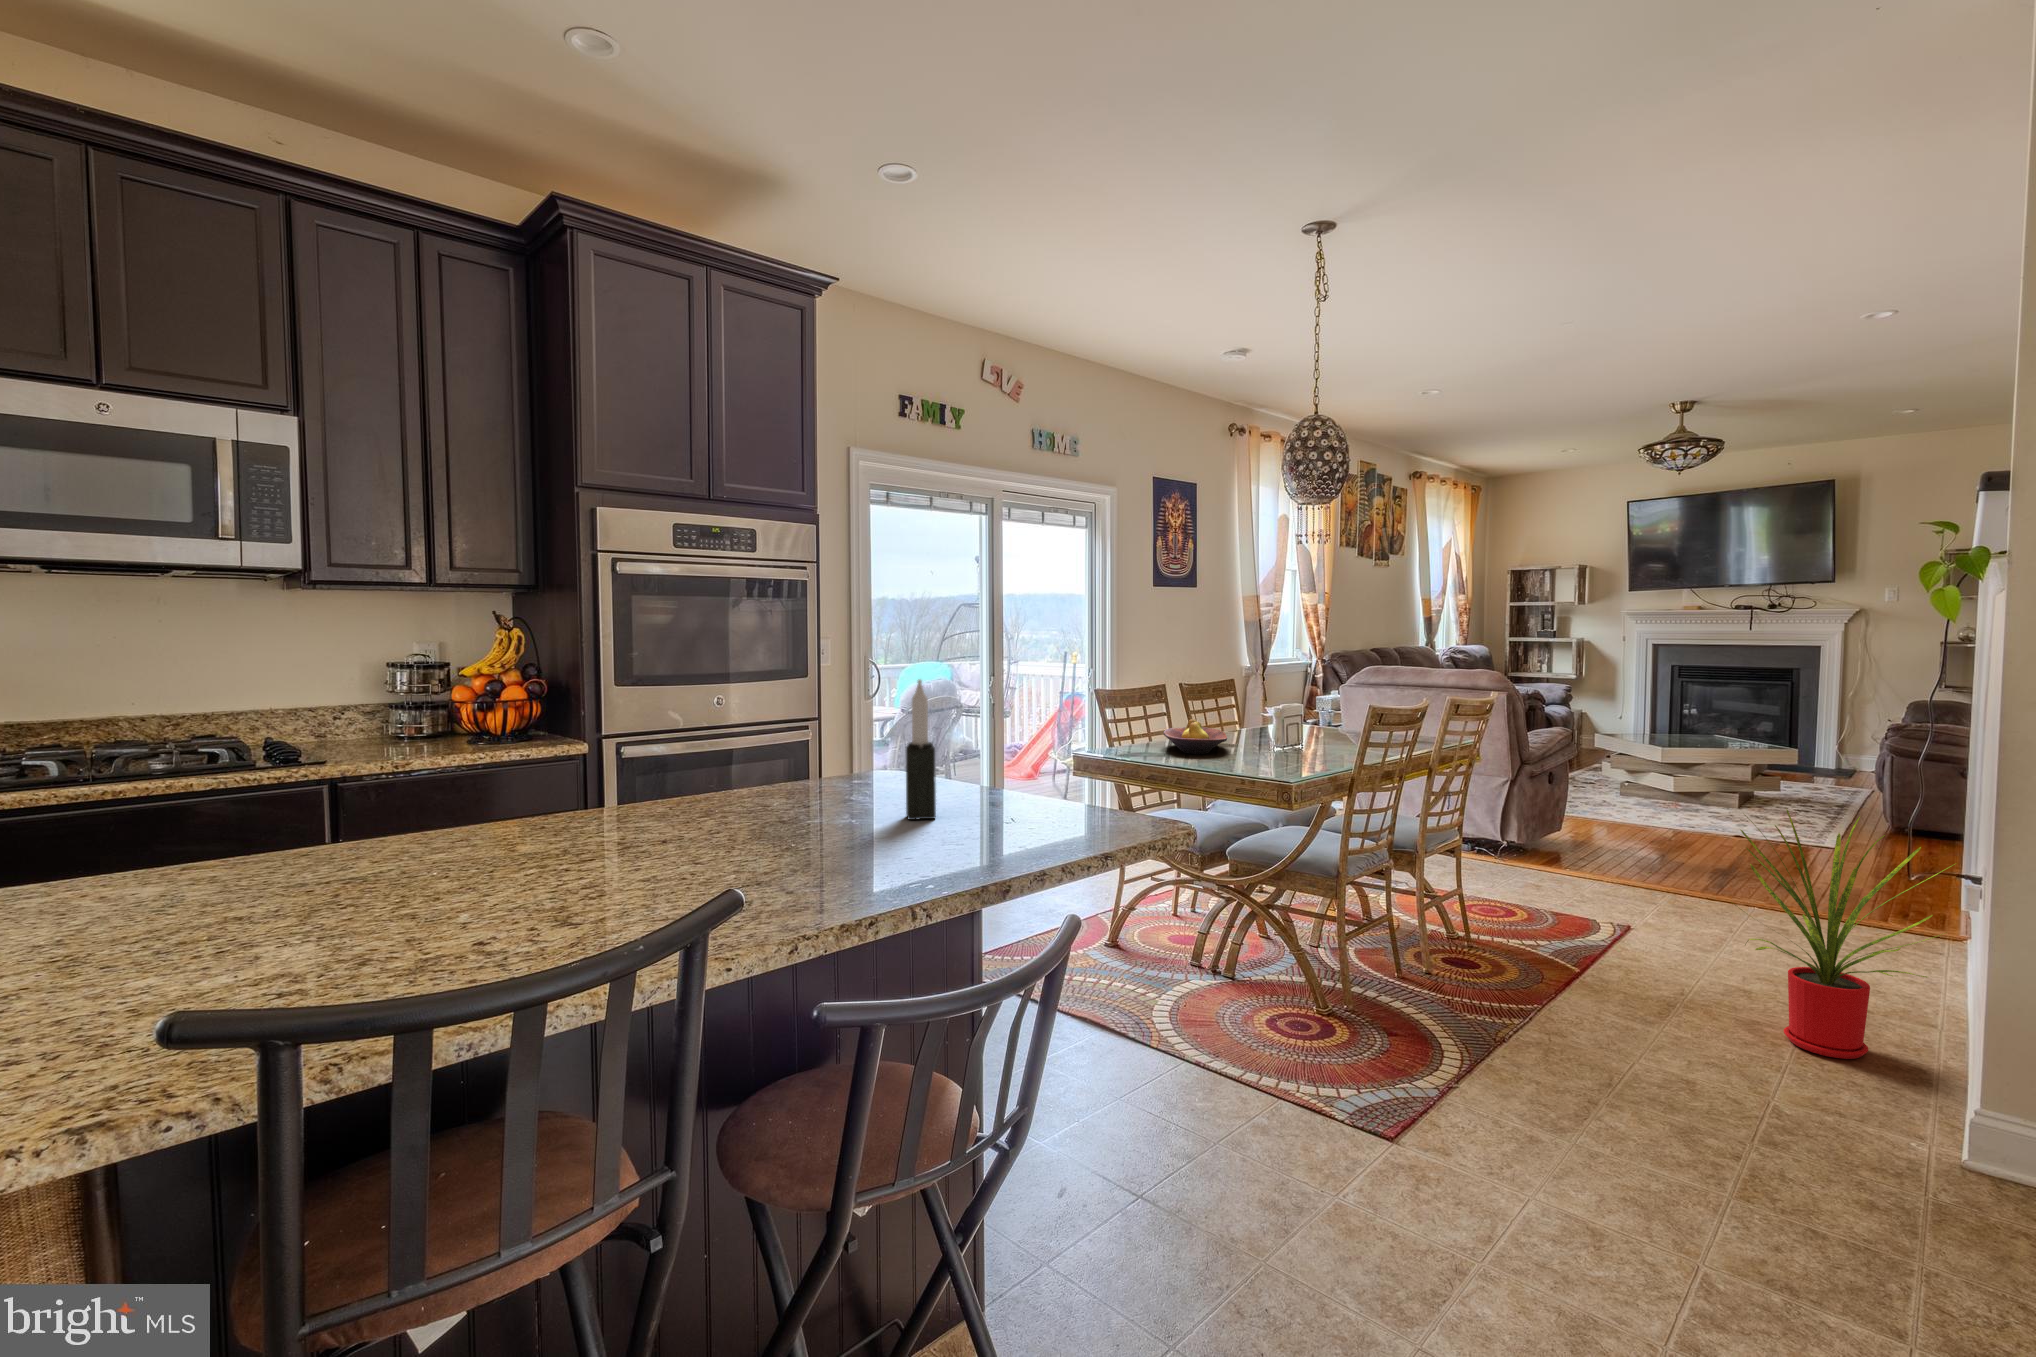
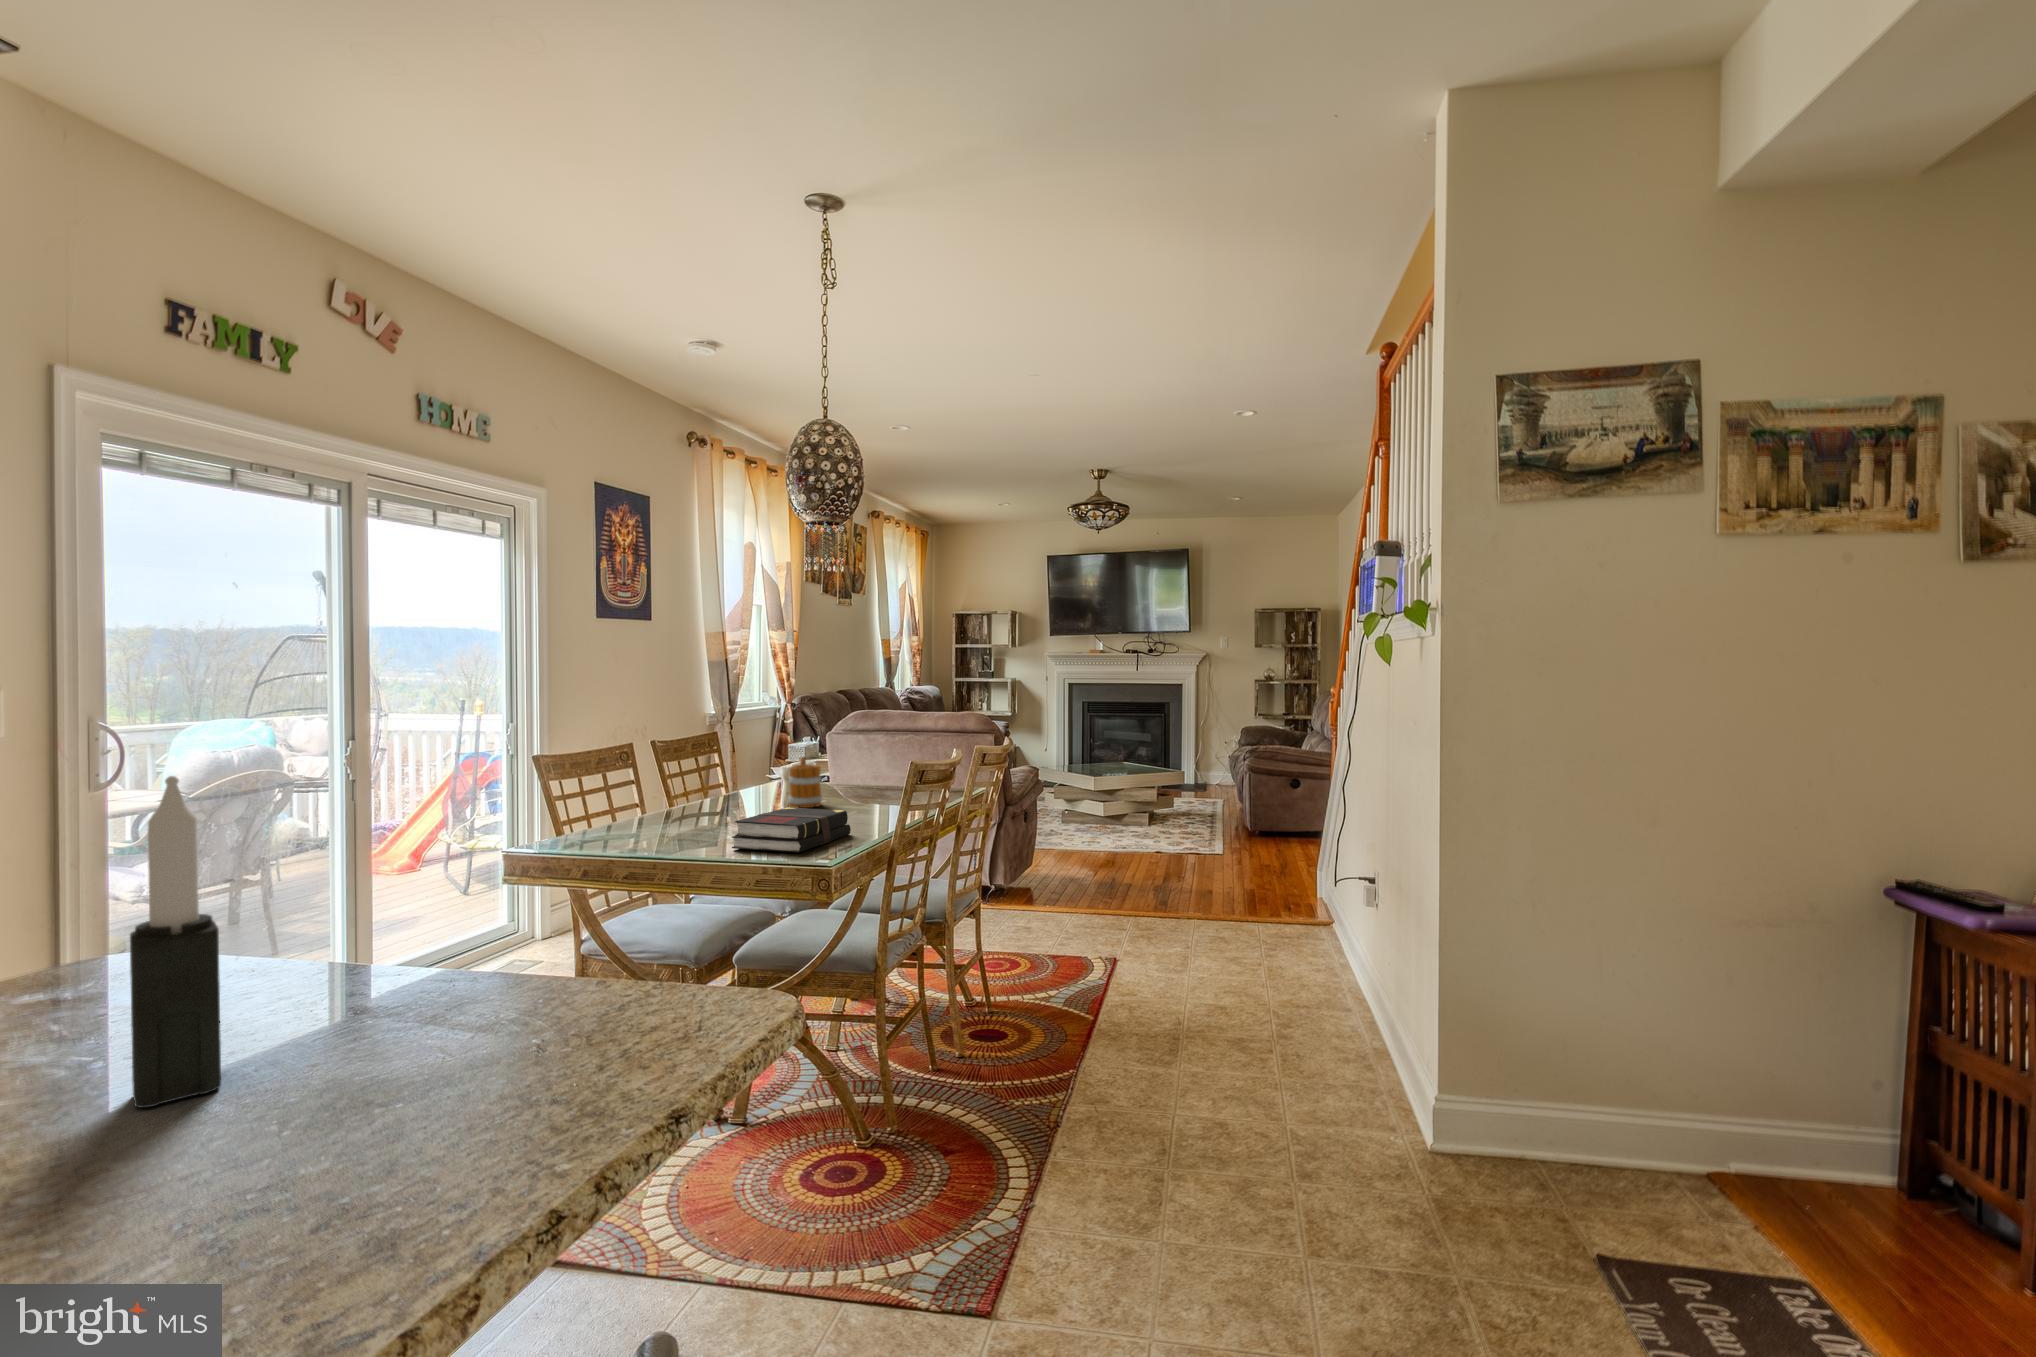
mug: none [1283,703,1312,745] -> present [788,757,822,808]
fruit bowl: present [1163,719,1227,754] -> none [635,786,725,833]
book: none [1225,740,1322,774] -> present [732,807,851,853]
house plant: present [1741,809,1955,1059] -> none [1226,832,1385,1061]

